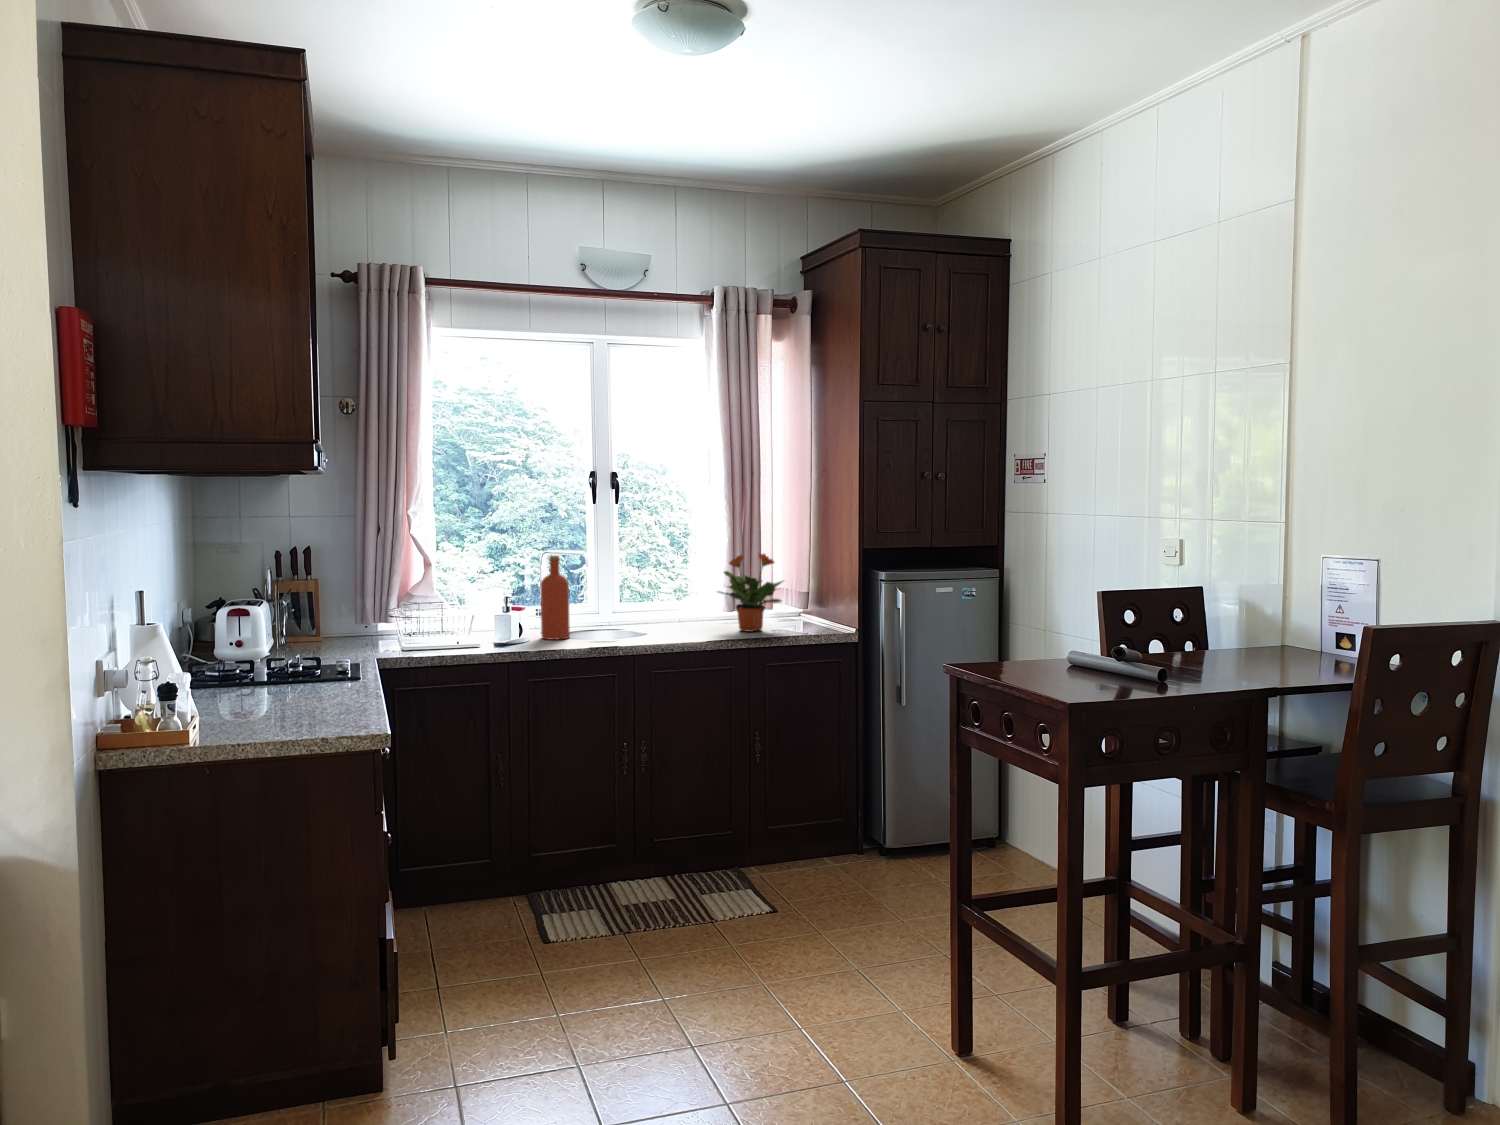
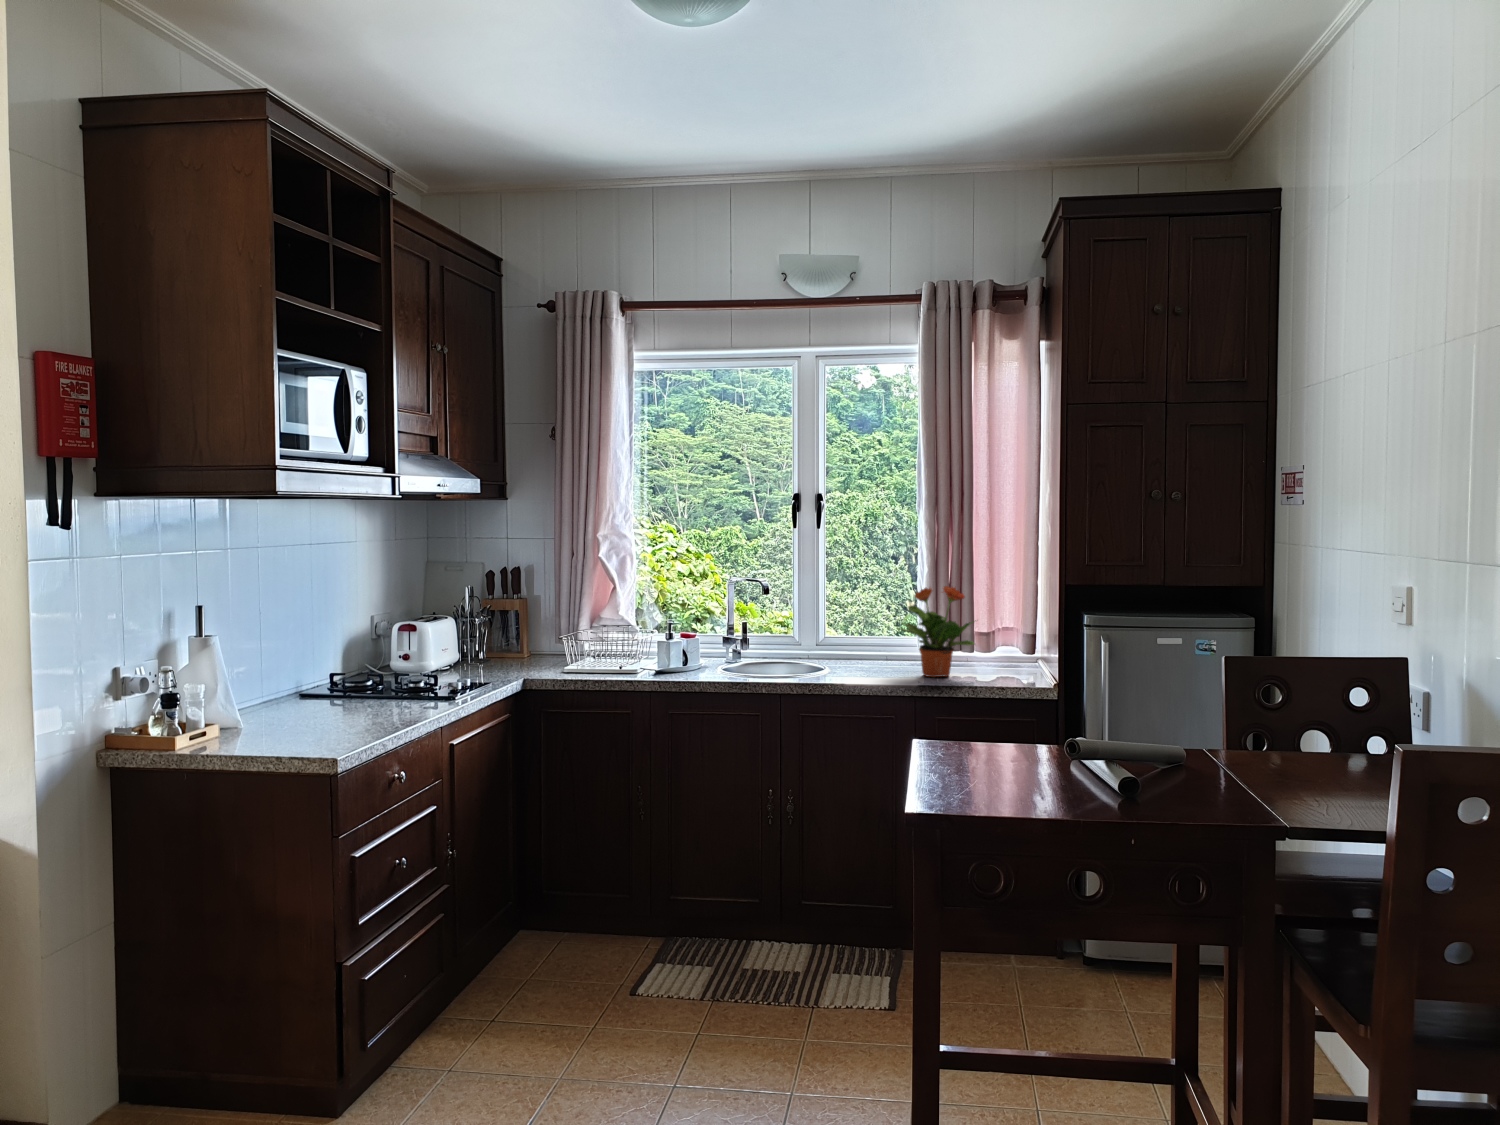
bottle: present [541,555,570,640] -> none [705,581,734,670]

